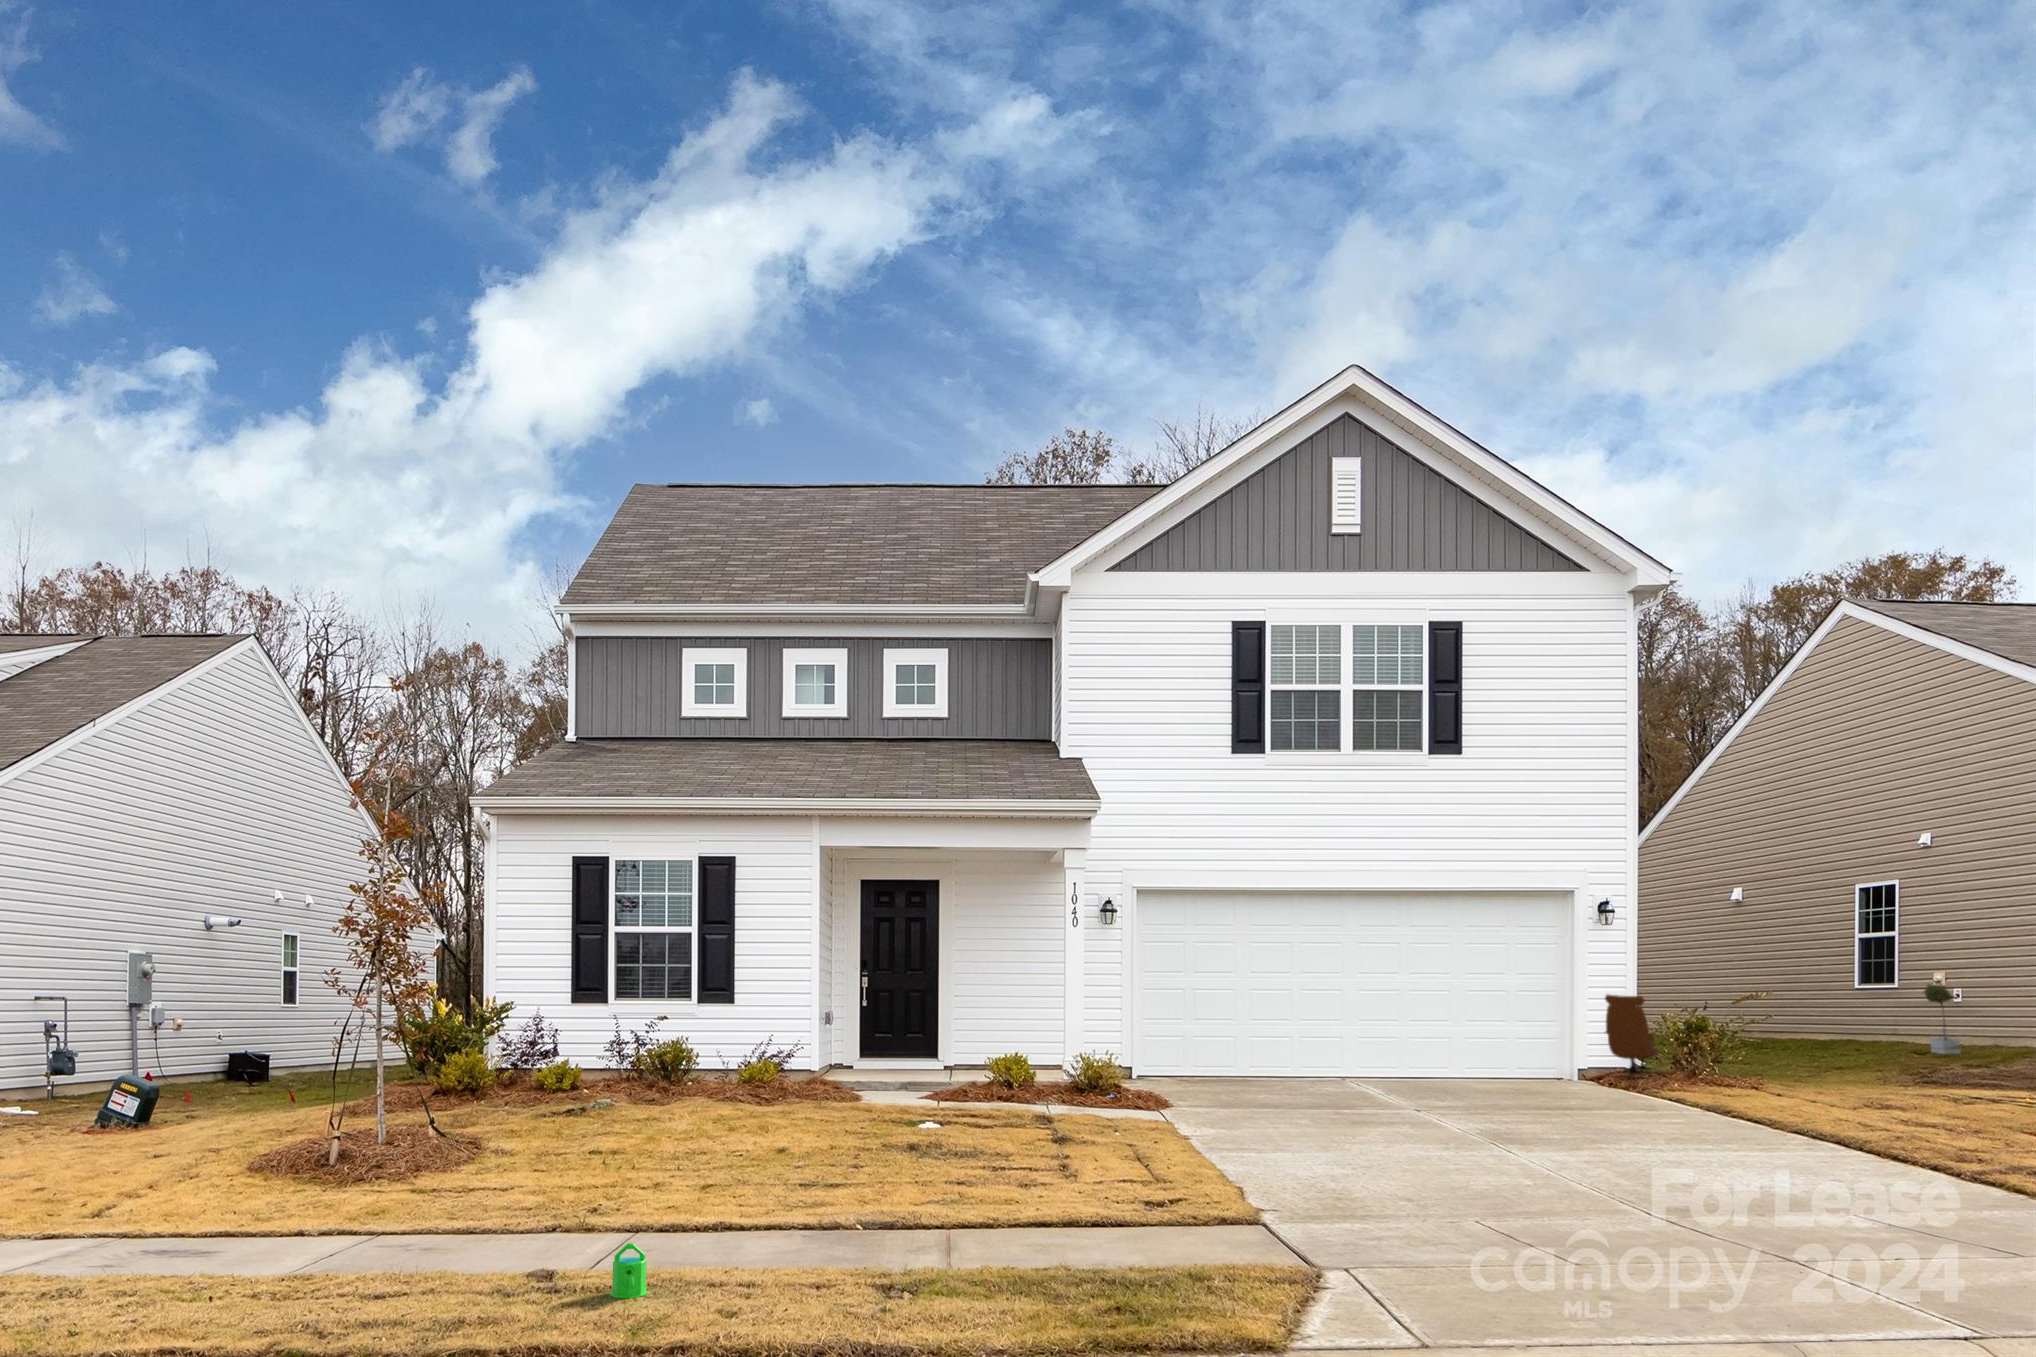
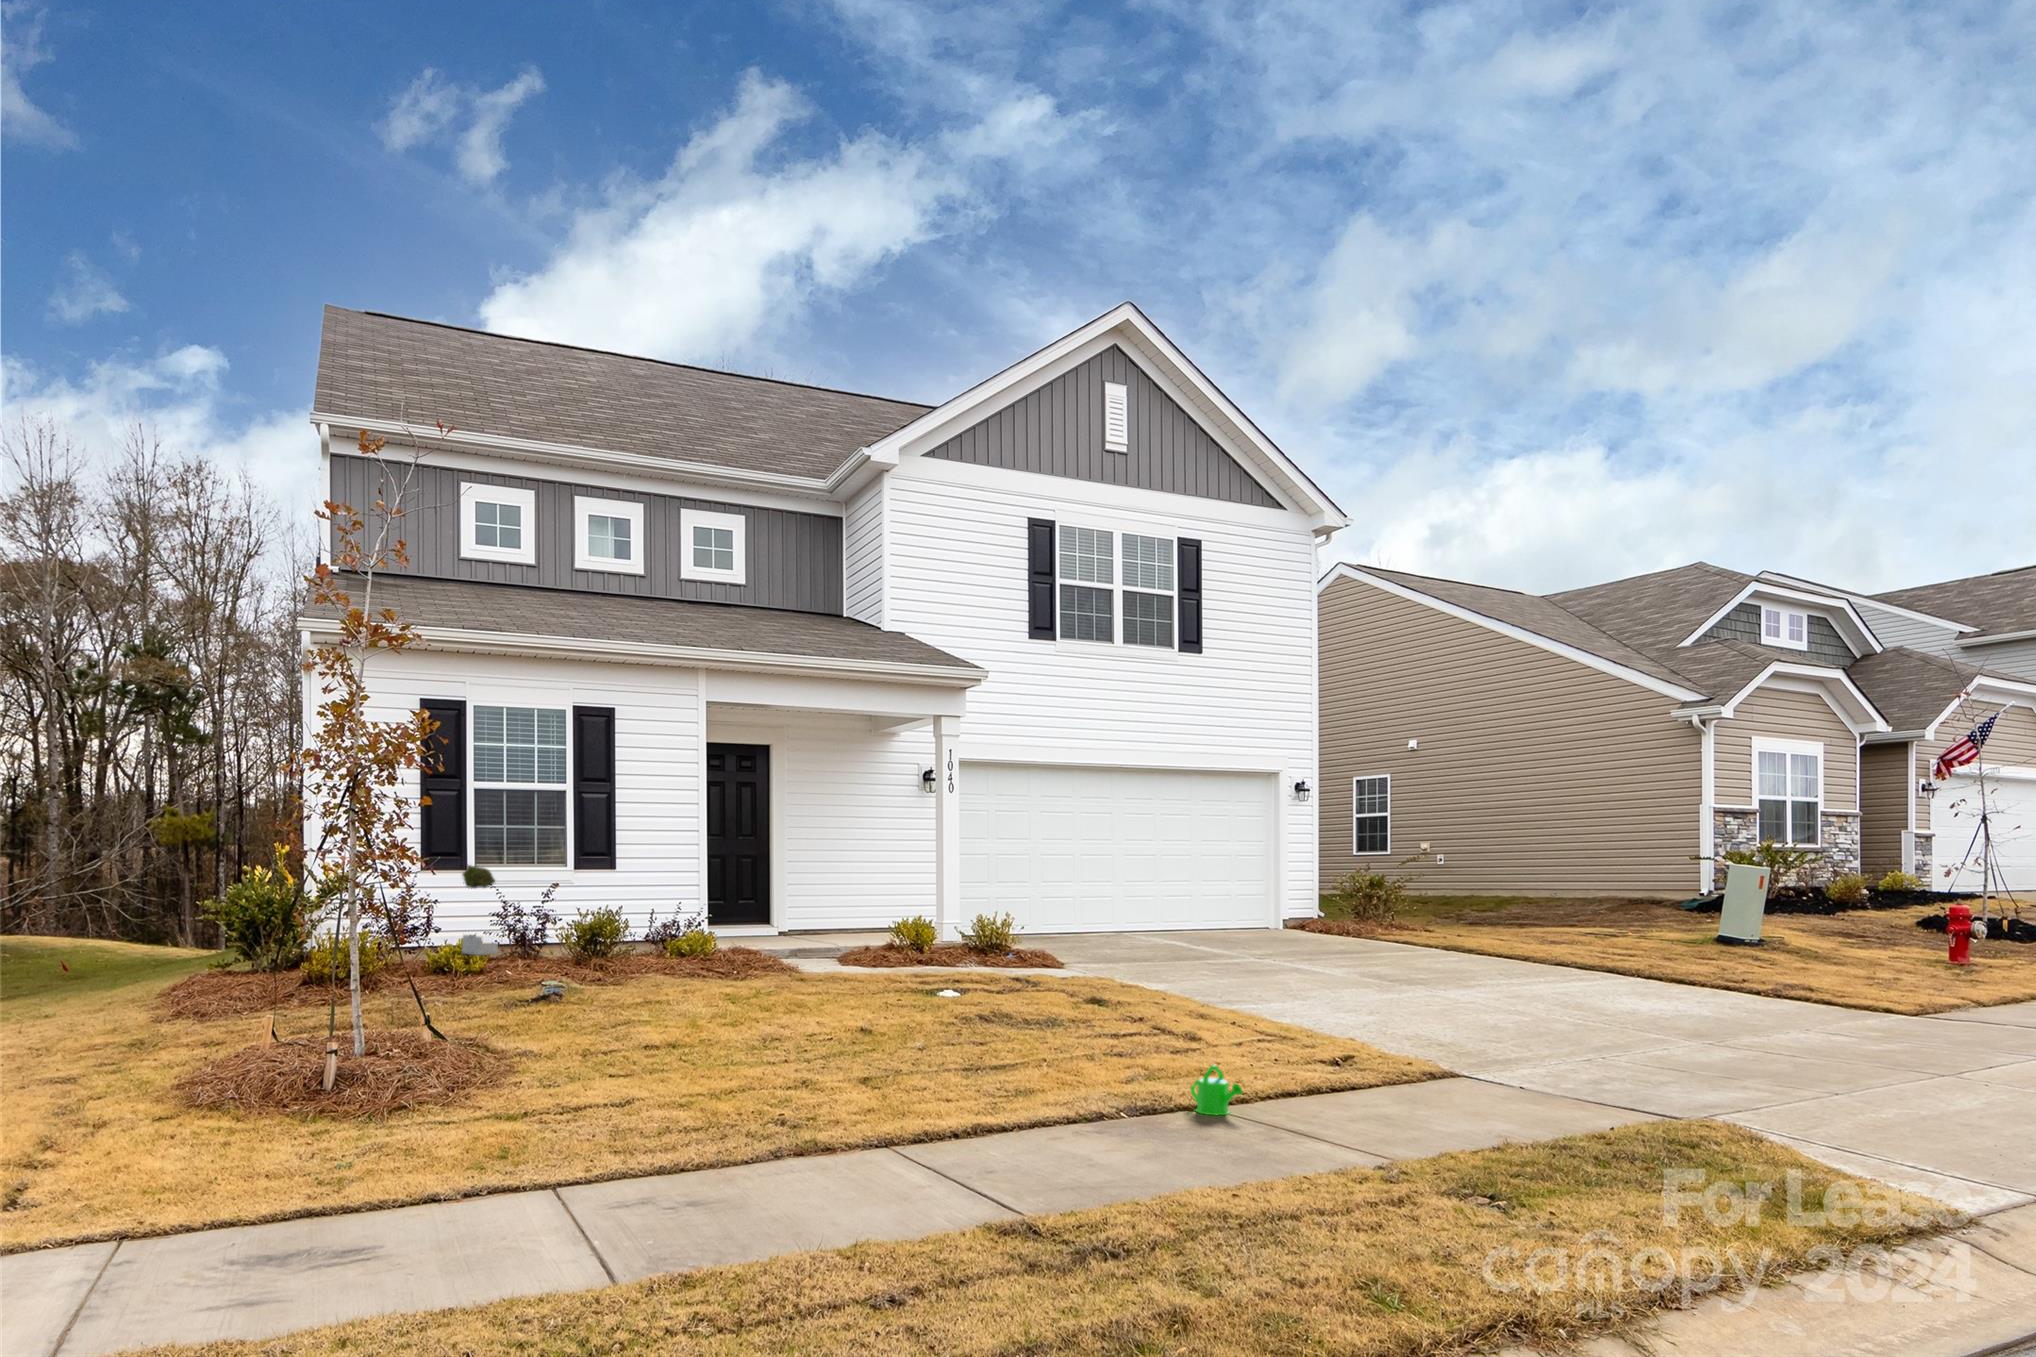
potted tree: present [1924,984,1961,1054] -> present [462,865,498,955]
lounge chair: present [1605,995,1659,1079] -> none [1289,855,1331,923]

